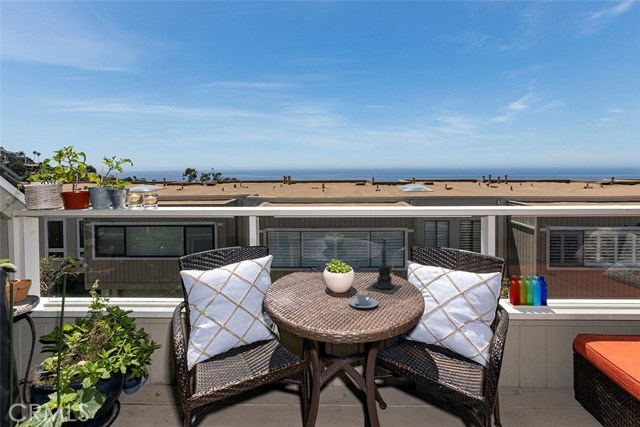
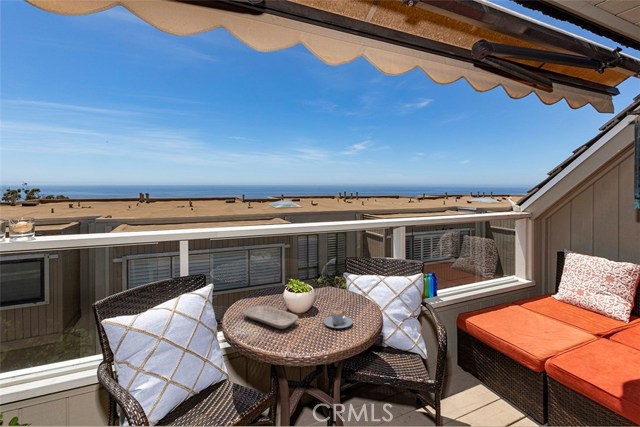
candle holder: present [366,235,400,294] -> none [323,246,351,307]
tray: none [285,279,326,300] -> present [243,305,298,329]

